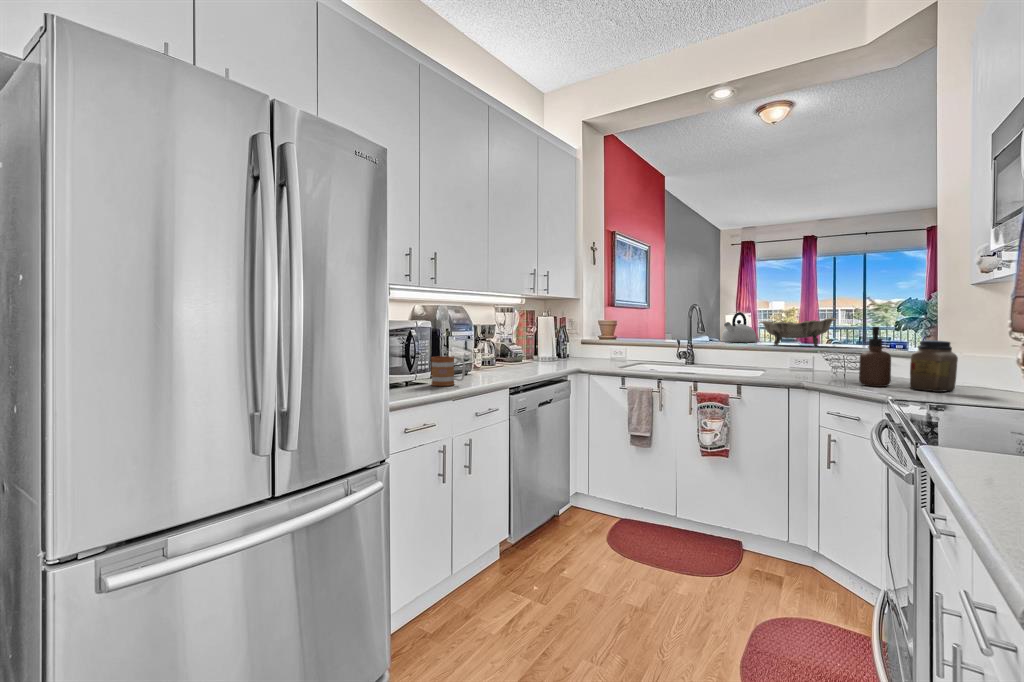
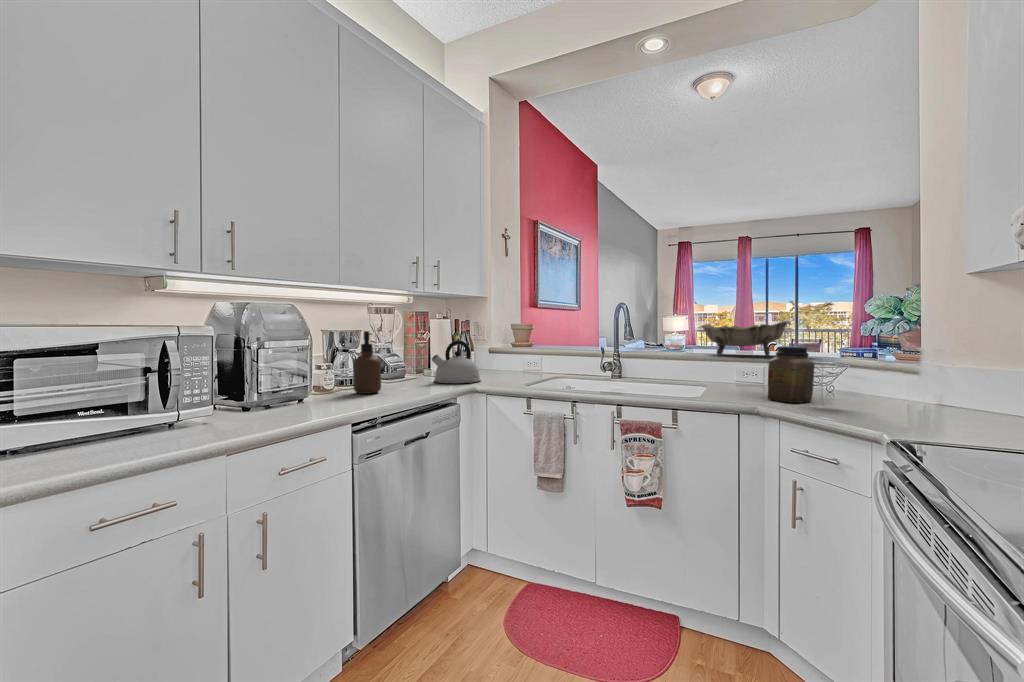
kettle: present [721,312,757,342] -> present [432,340,481,383]
soap dispenser: present [859,327,891,387] -> present [353,331,381,394]
jar: present [910,340,958,392] -> present [768,346,814,403]
mug: present [431,356,465,386] -> none [215,379,271,426]

